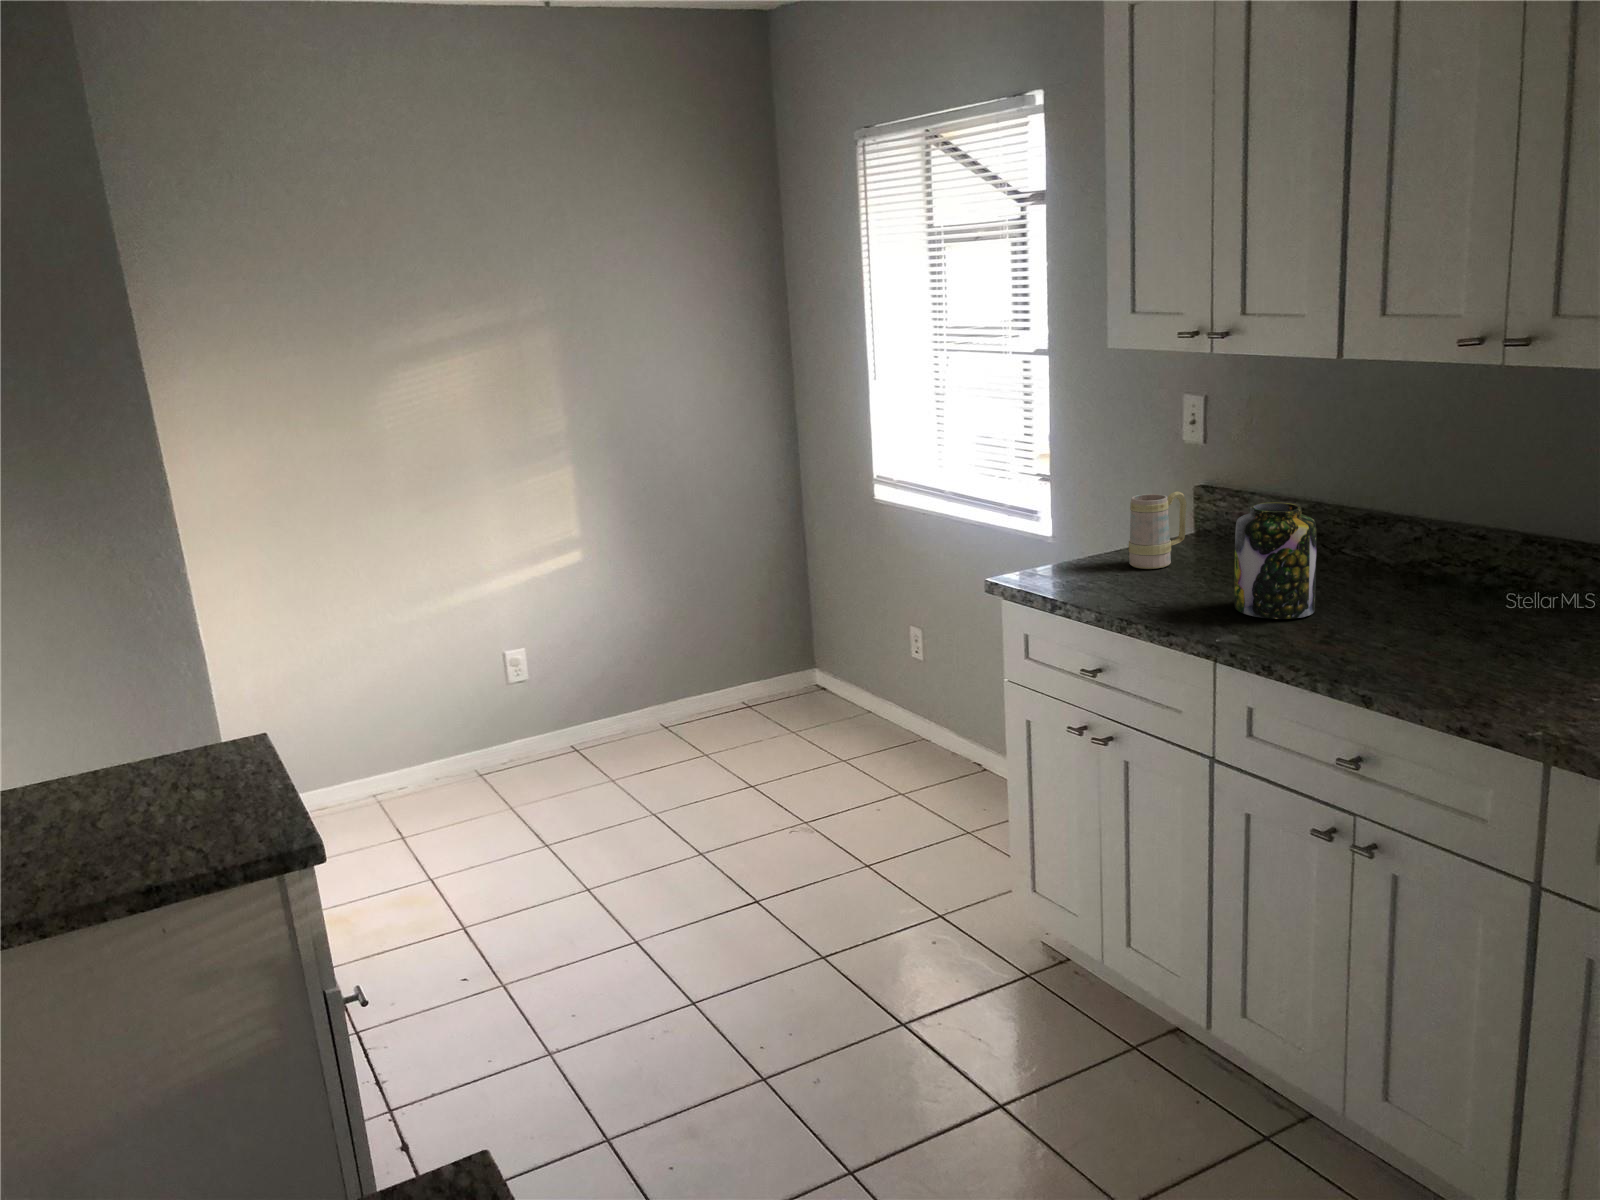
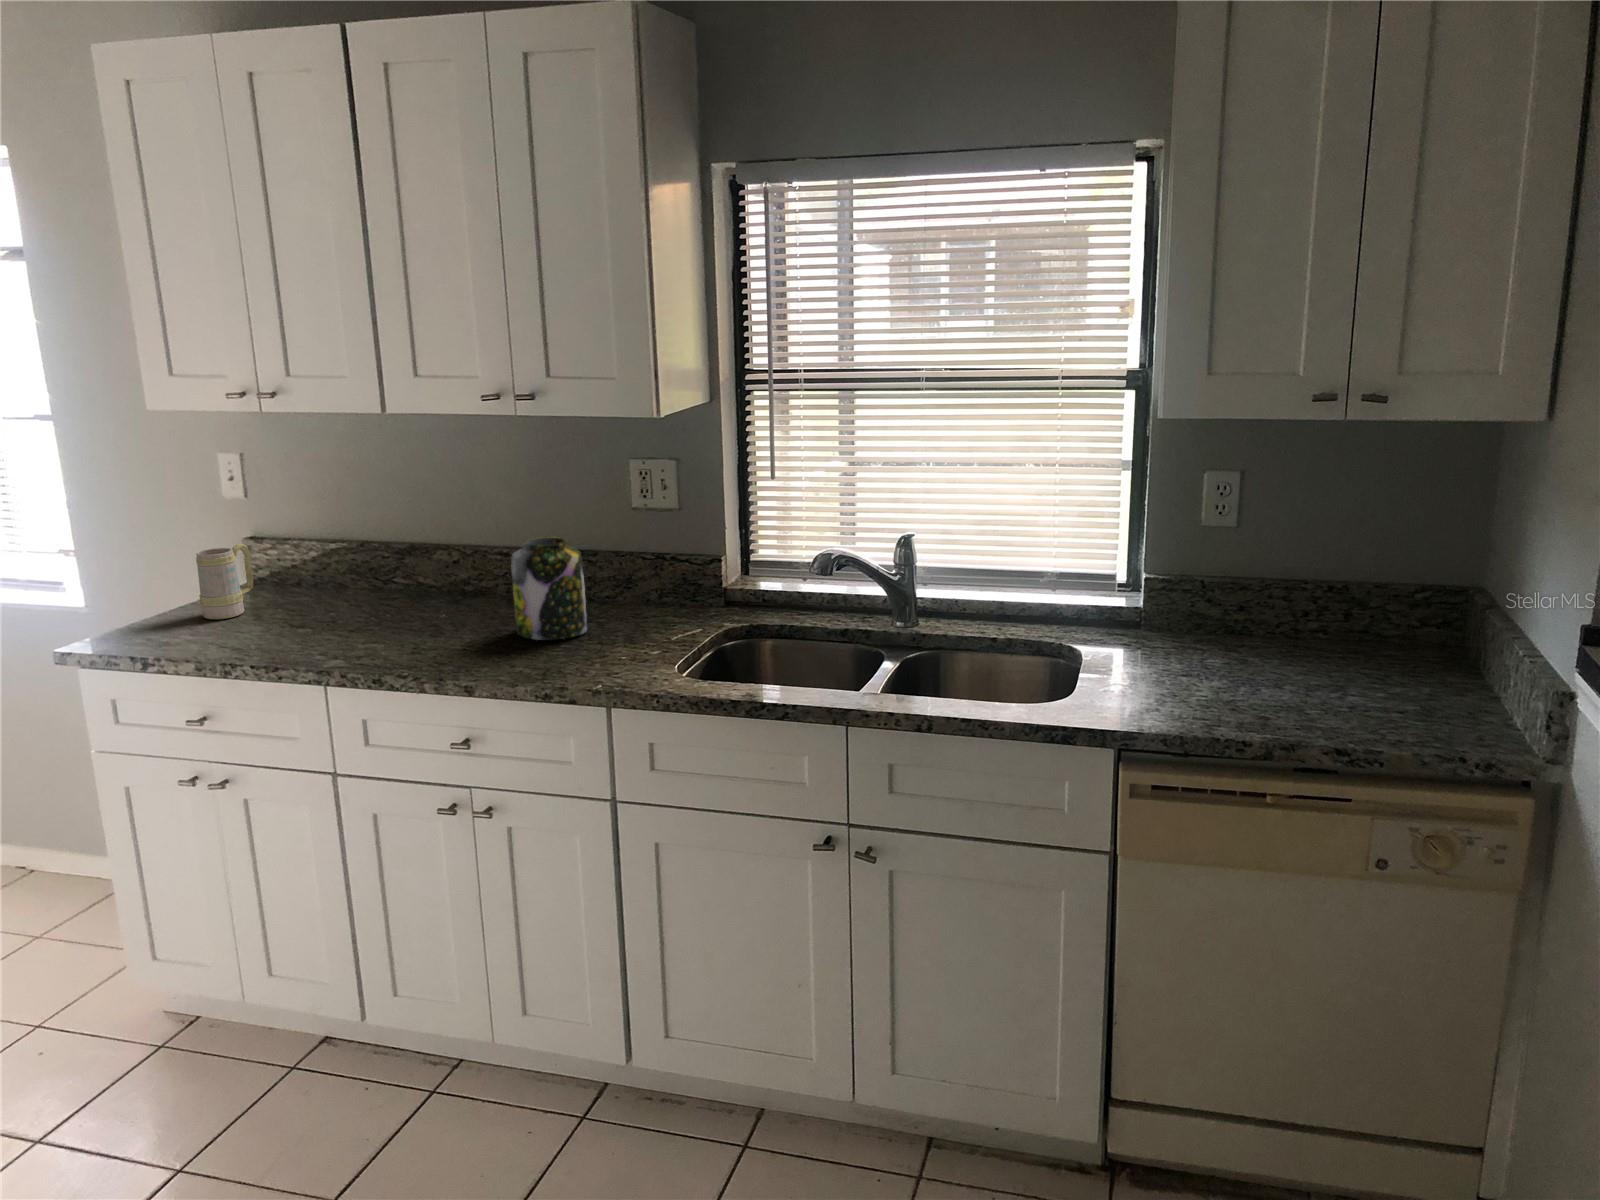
jar: present [1234,502,1316,619] -> present [511,537,587,640]

